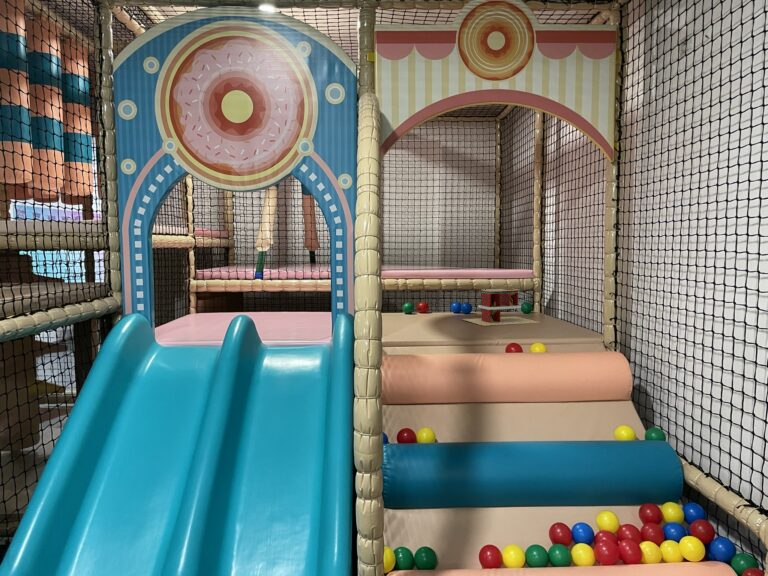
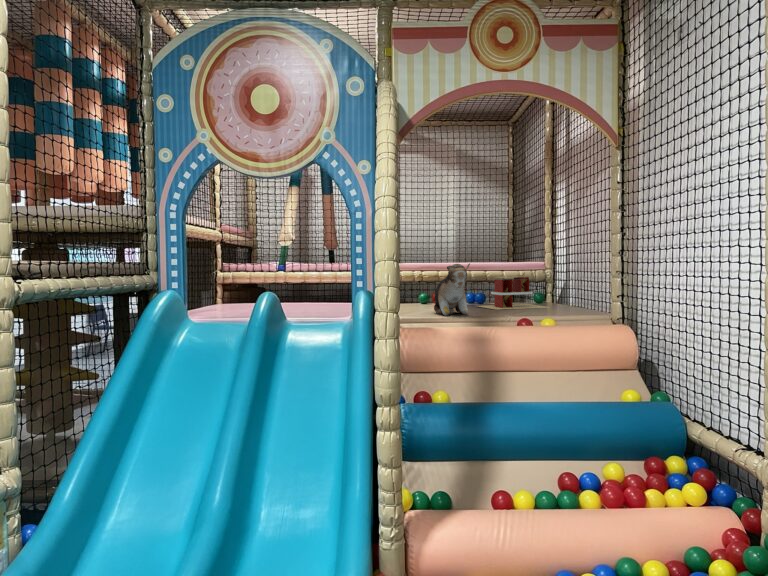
plush toy: none [419,282,457,336] -> present [434,263,470,316]

